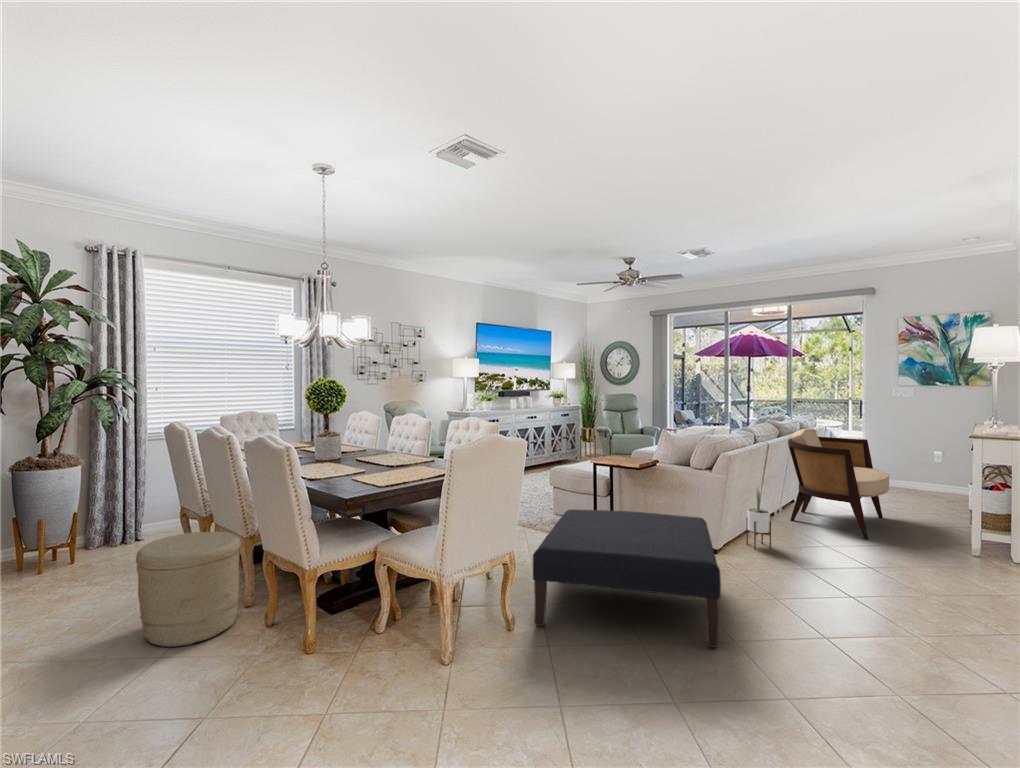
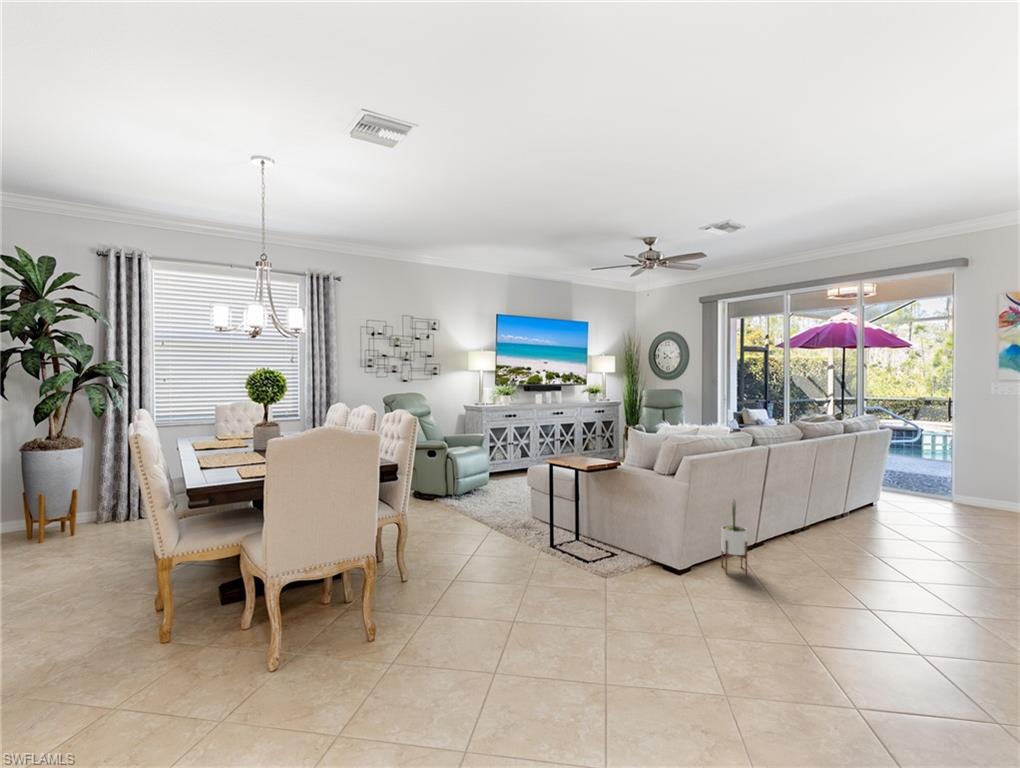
armchair: present [788,429,889,539] -> none [802,432,936,573]
ottoman: present [533,509,721,648] -> none [390,513,632,690]
woven basket: present [136,532,241,647] -> none [38,514,146,619]

